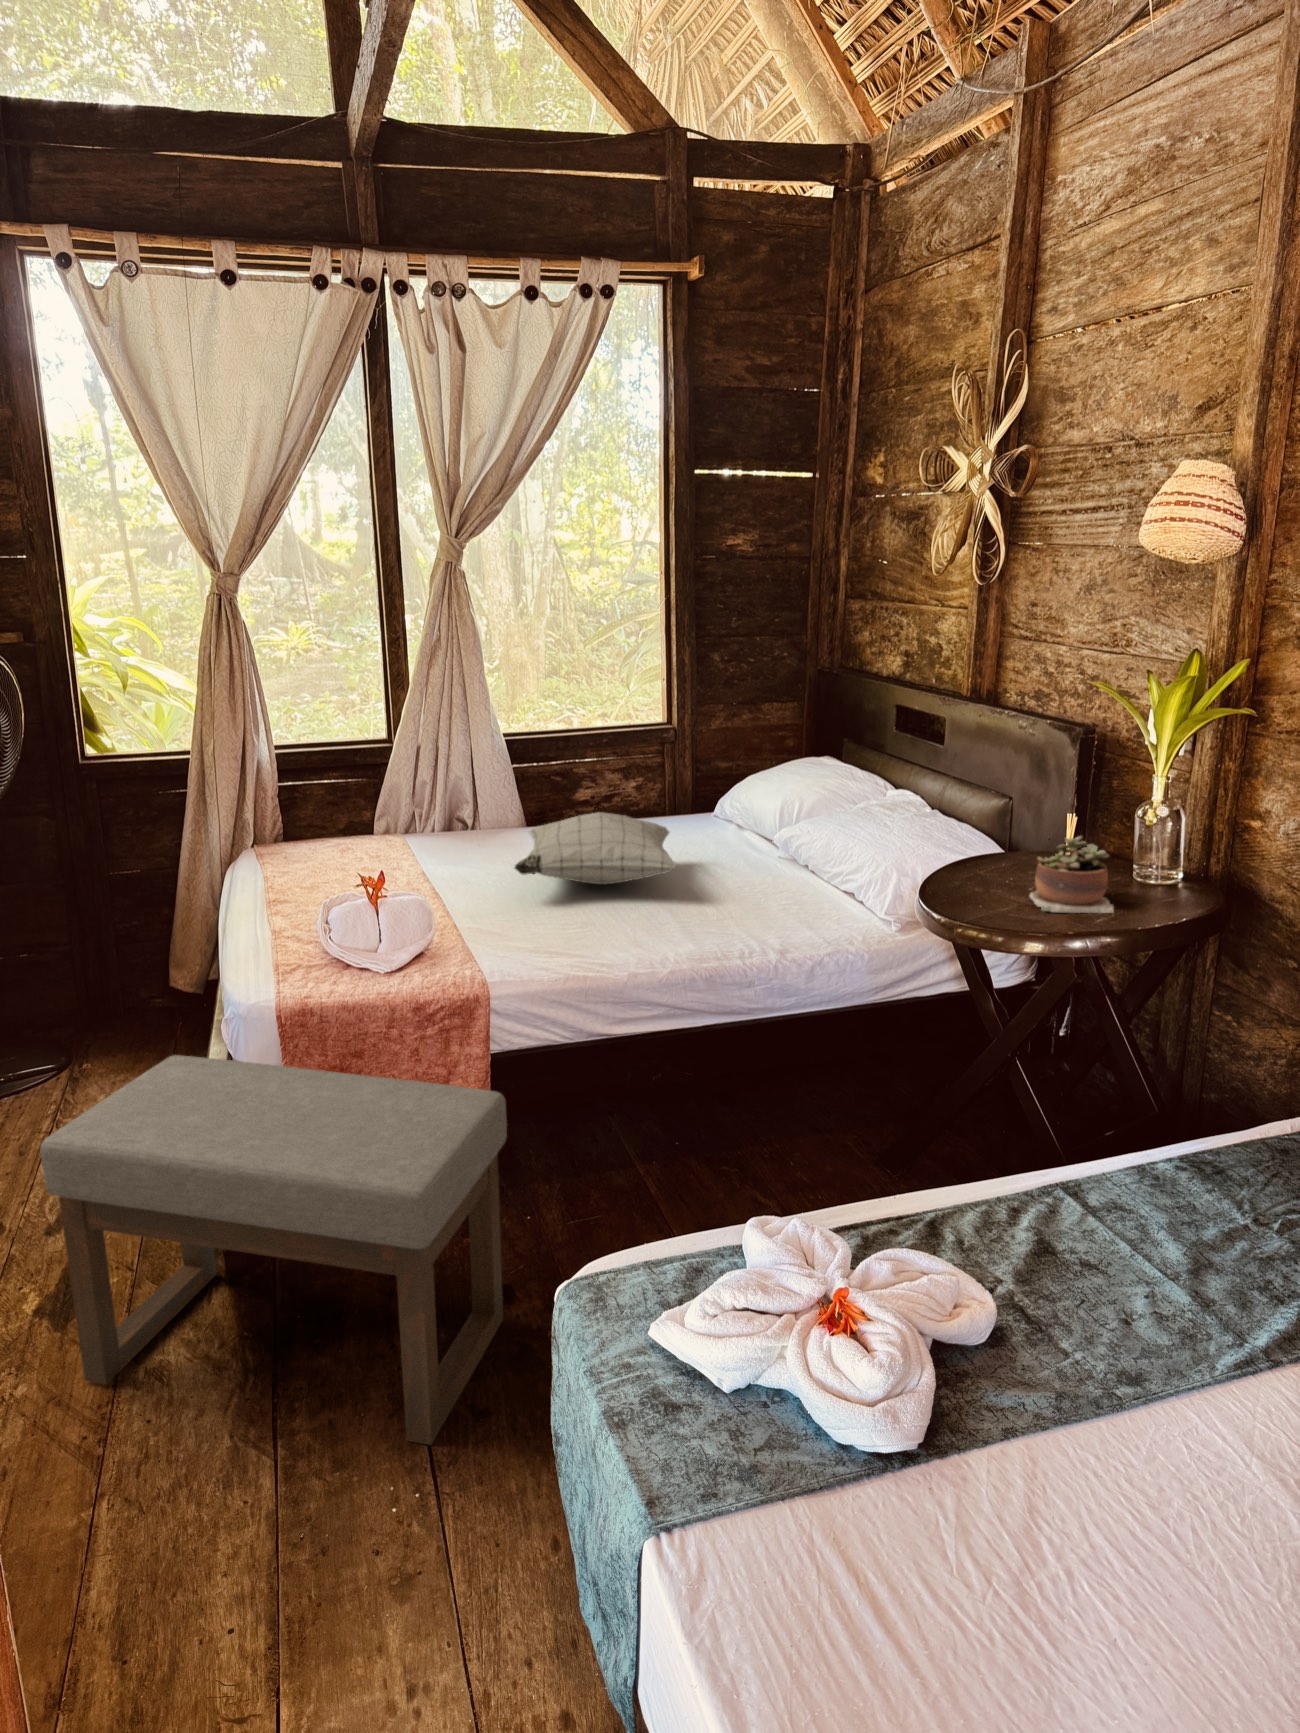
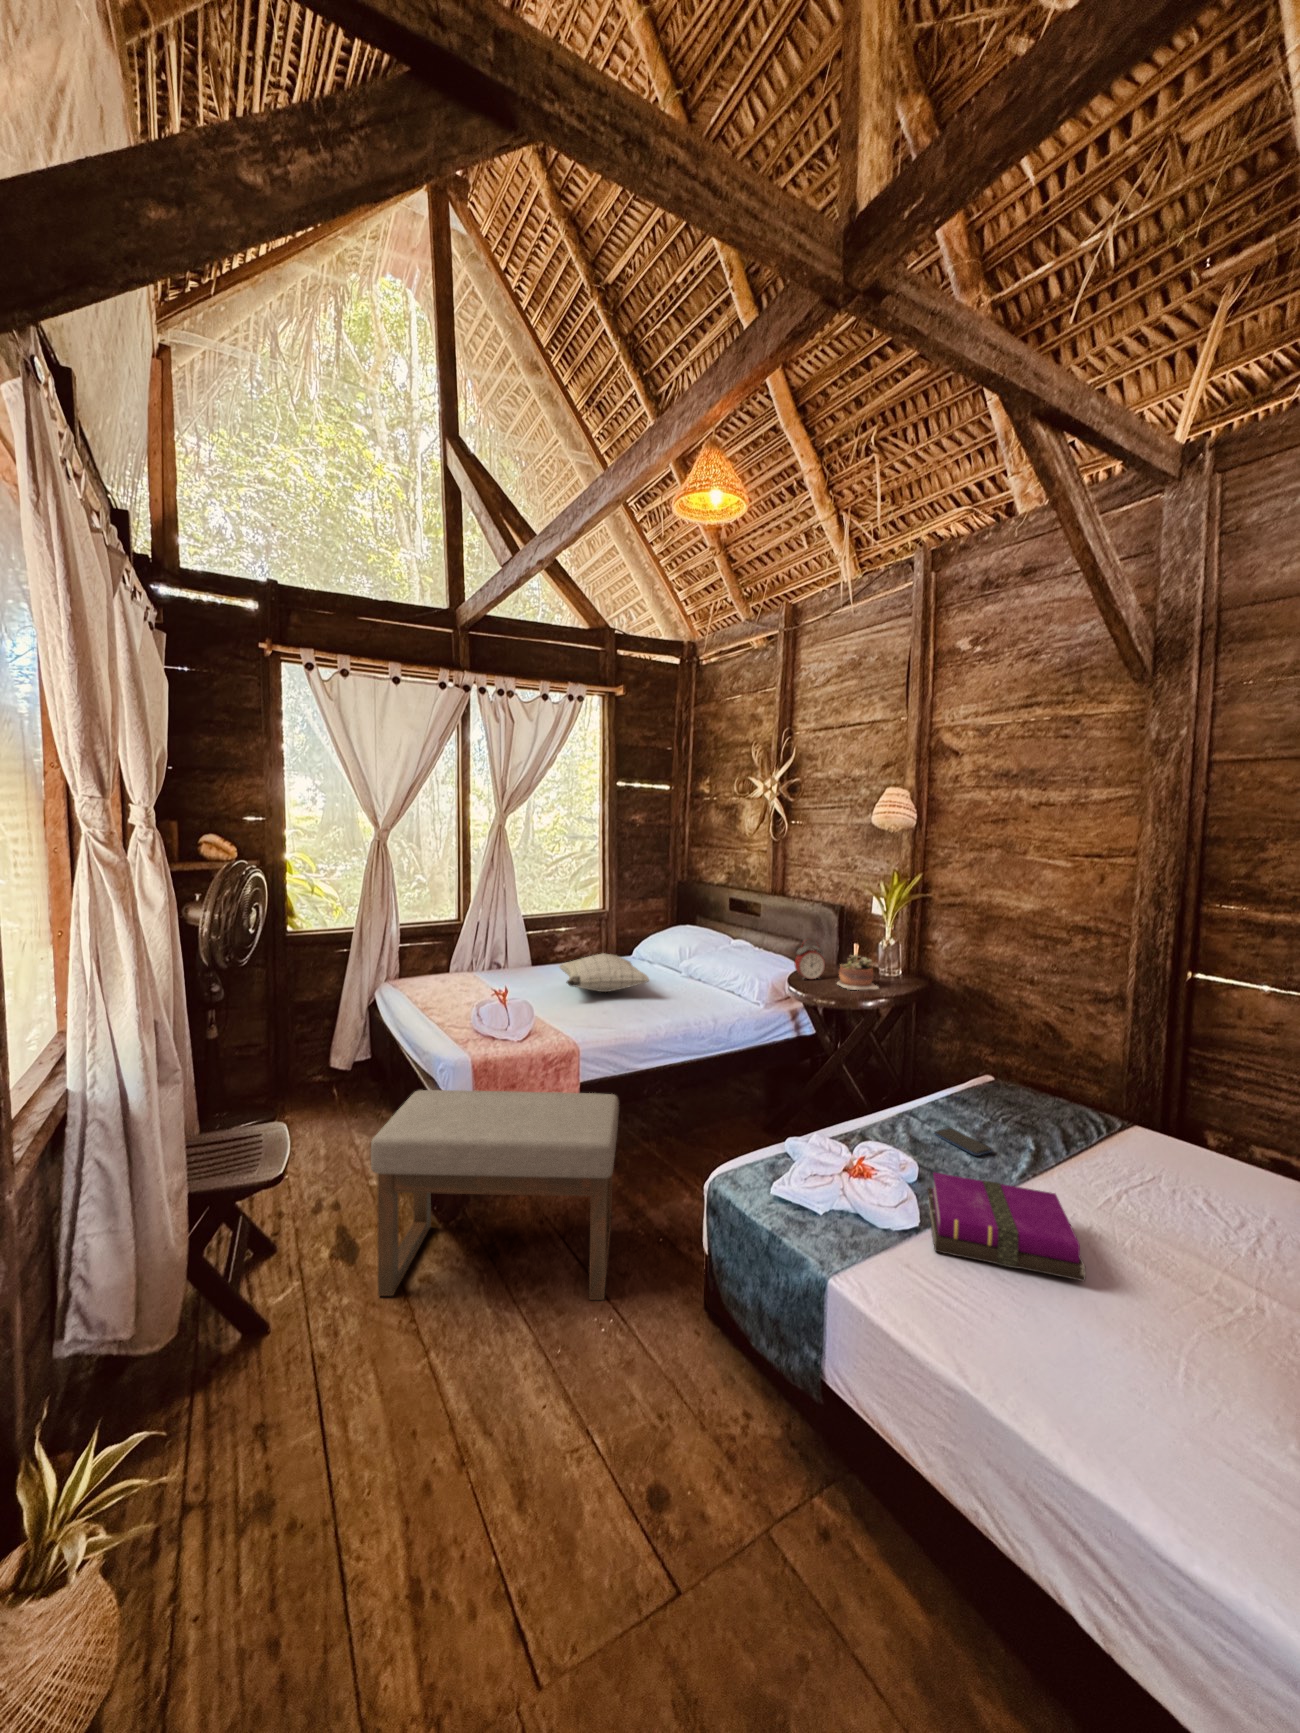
alarm clock: none [956,800,1018,884] -> present [794,943,825,979]
smartphone: none [1082,1230,1189,1302] -> present [934,1128,993,1156]
notebook: none [902,1337,1232,1633] -> present [928,1173,1086,1281]

